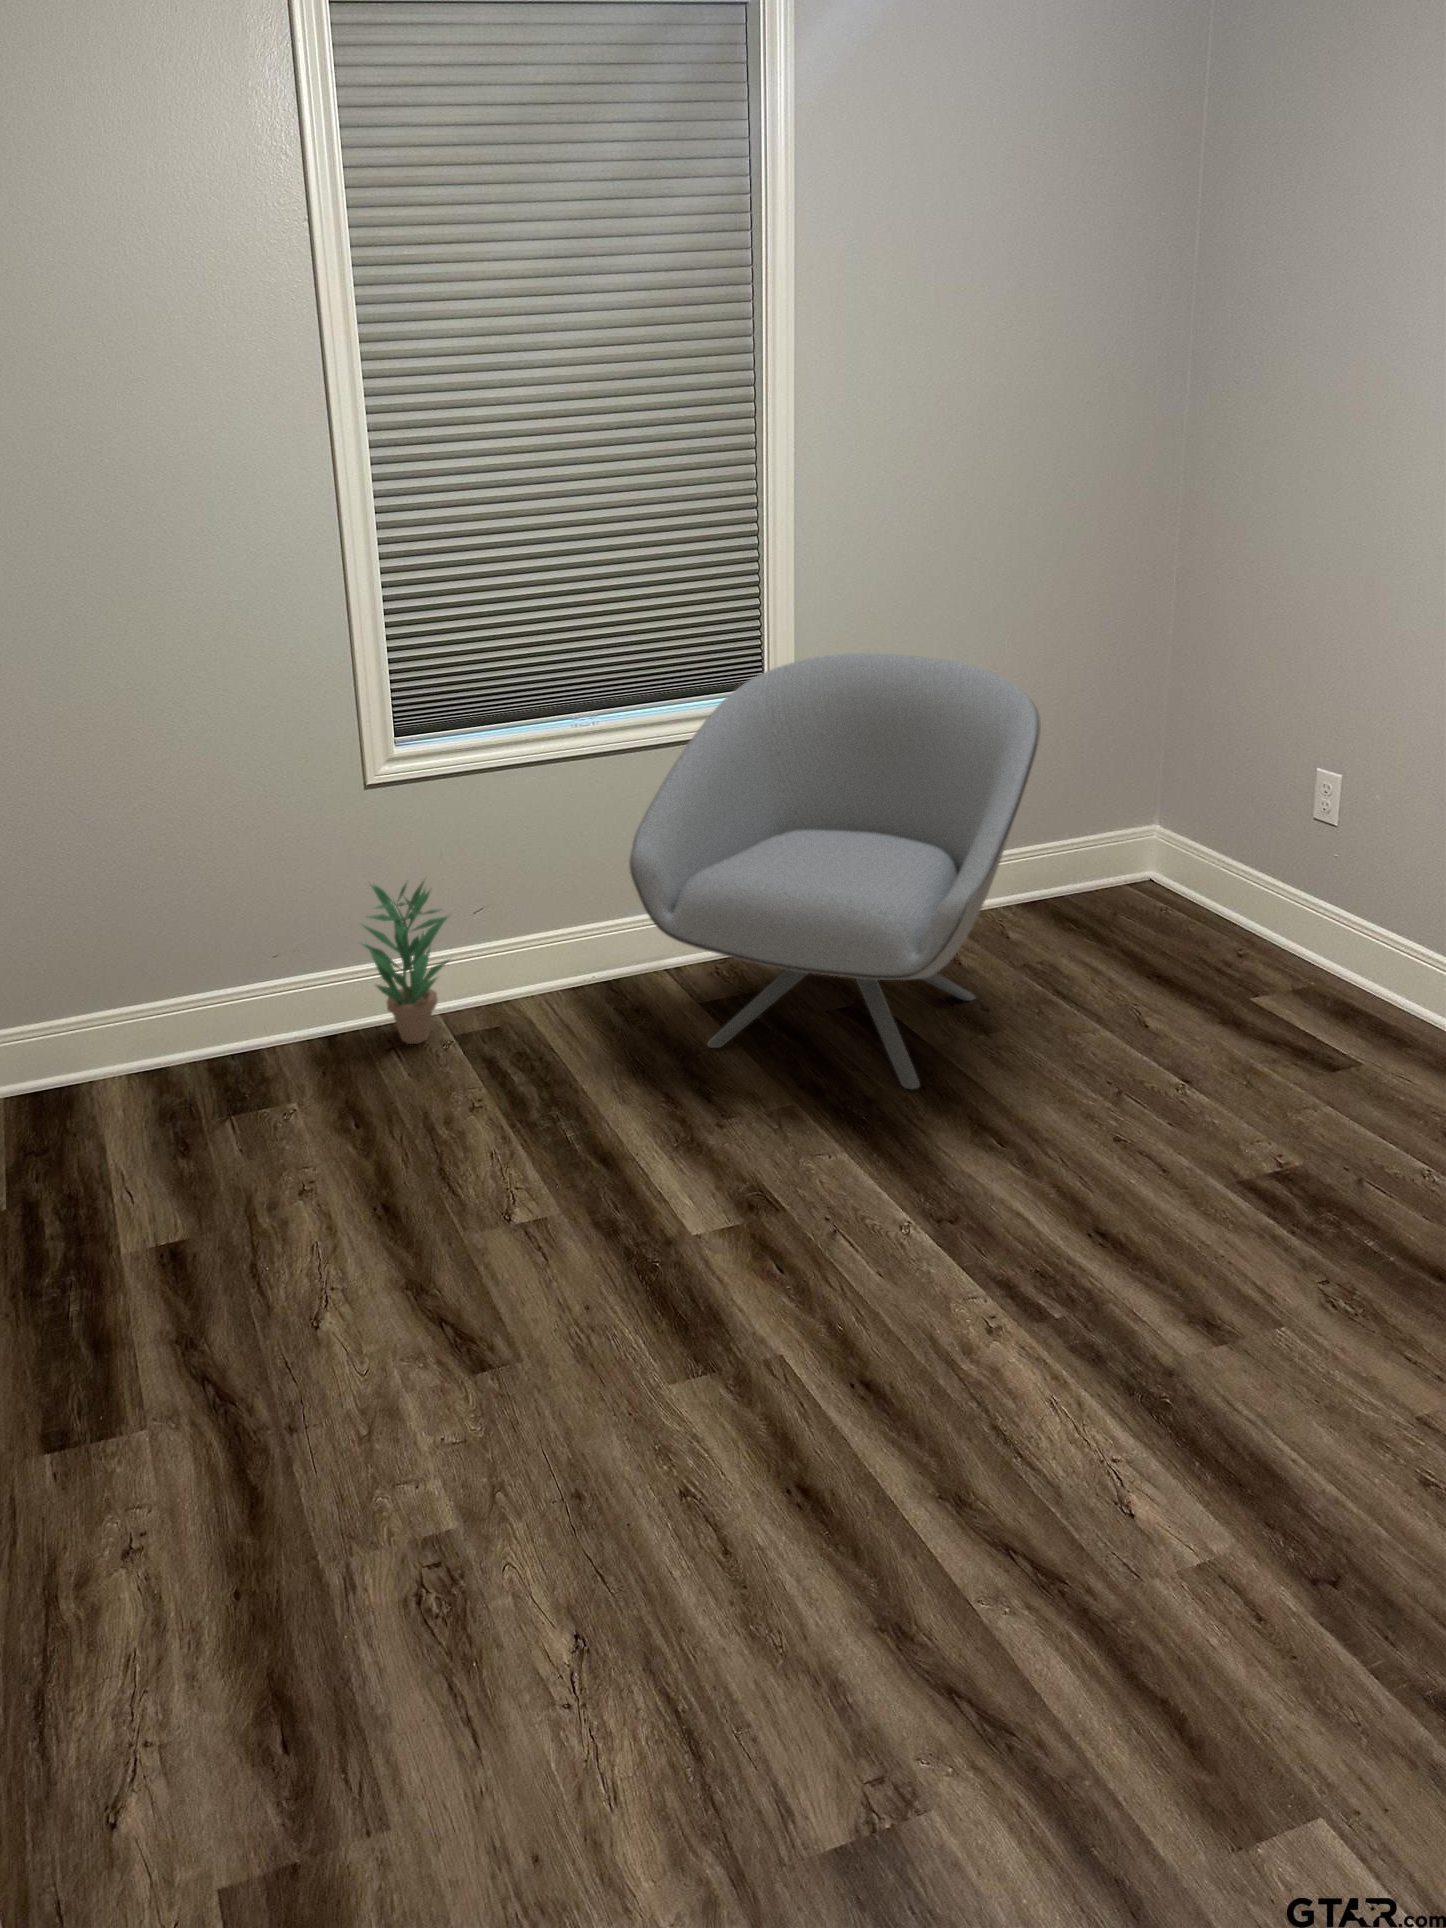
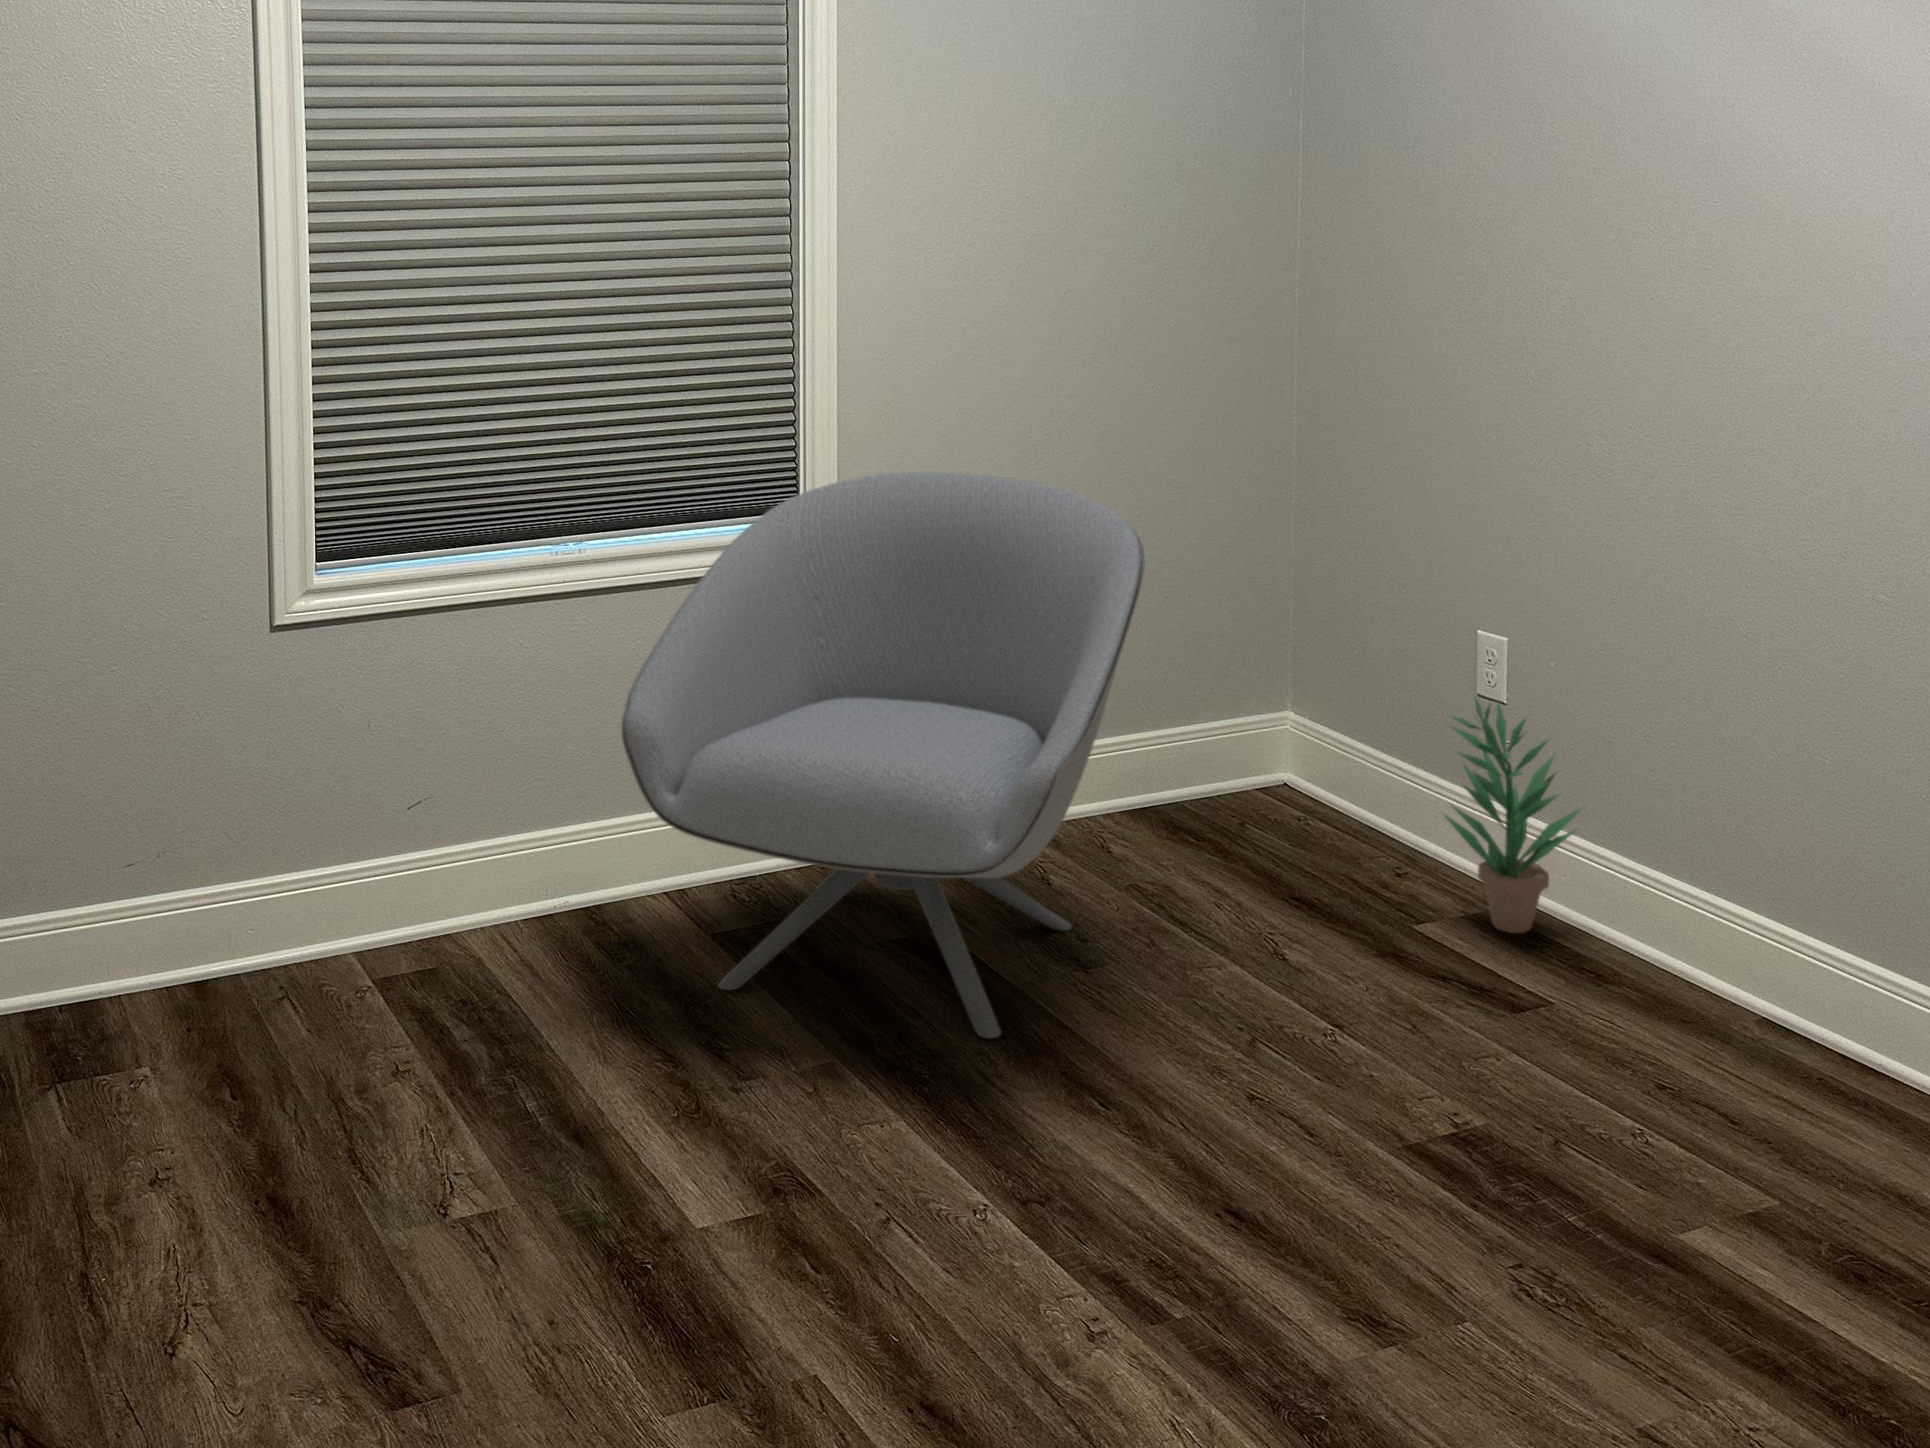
potted plant: present [364,881,449,1044] -> present [1443,697,1580,933]

